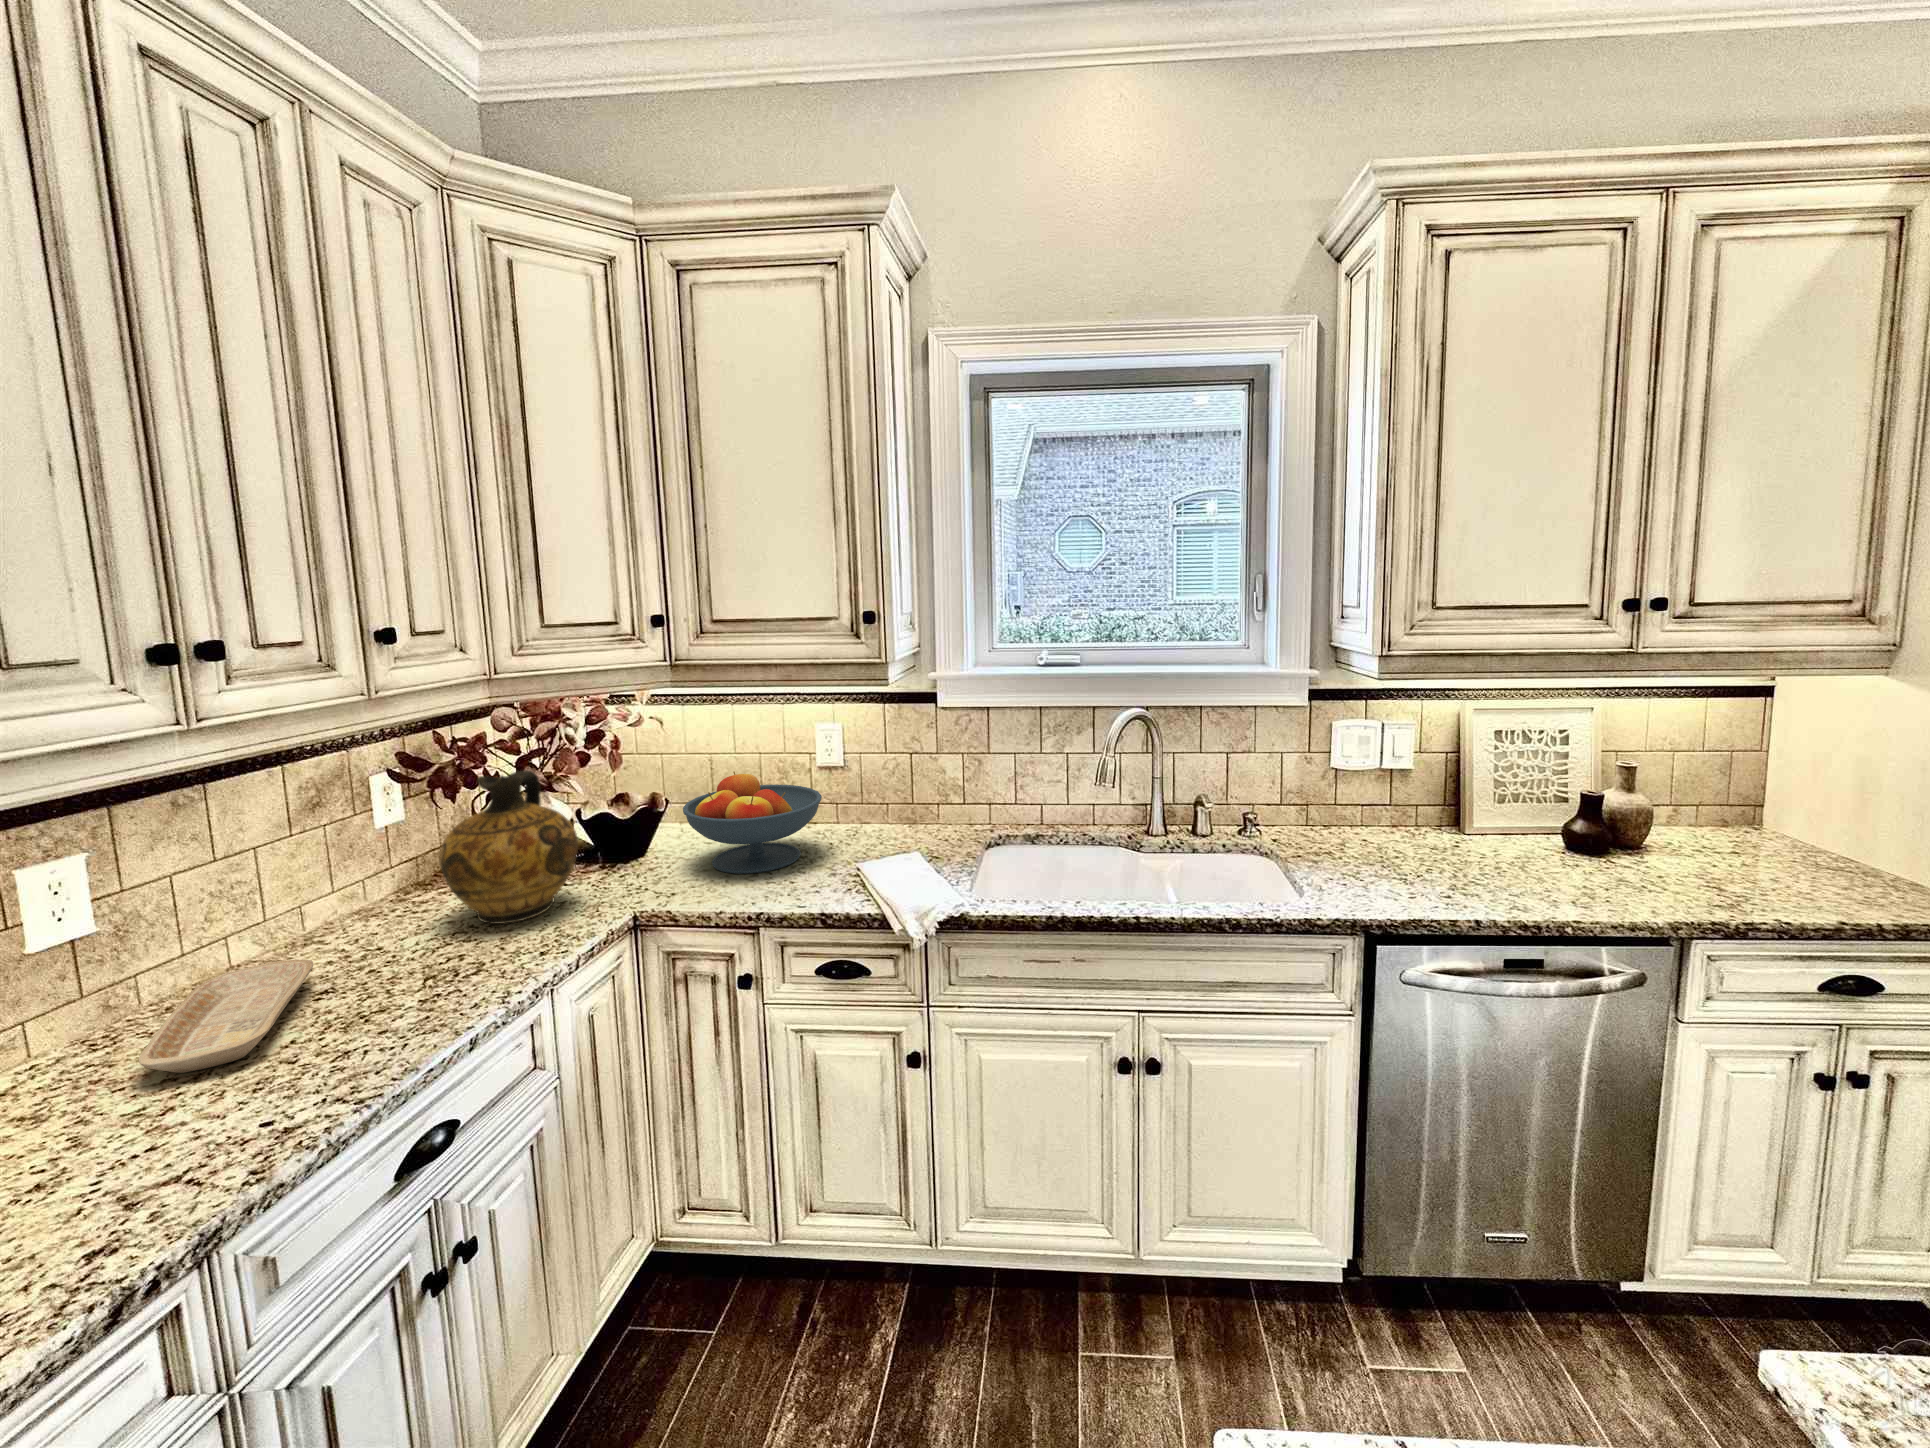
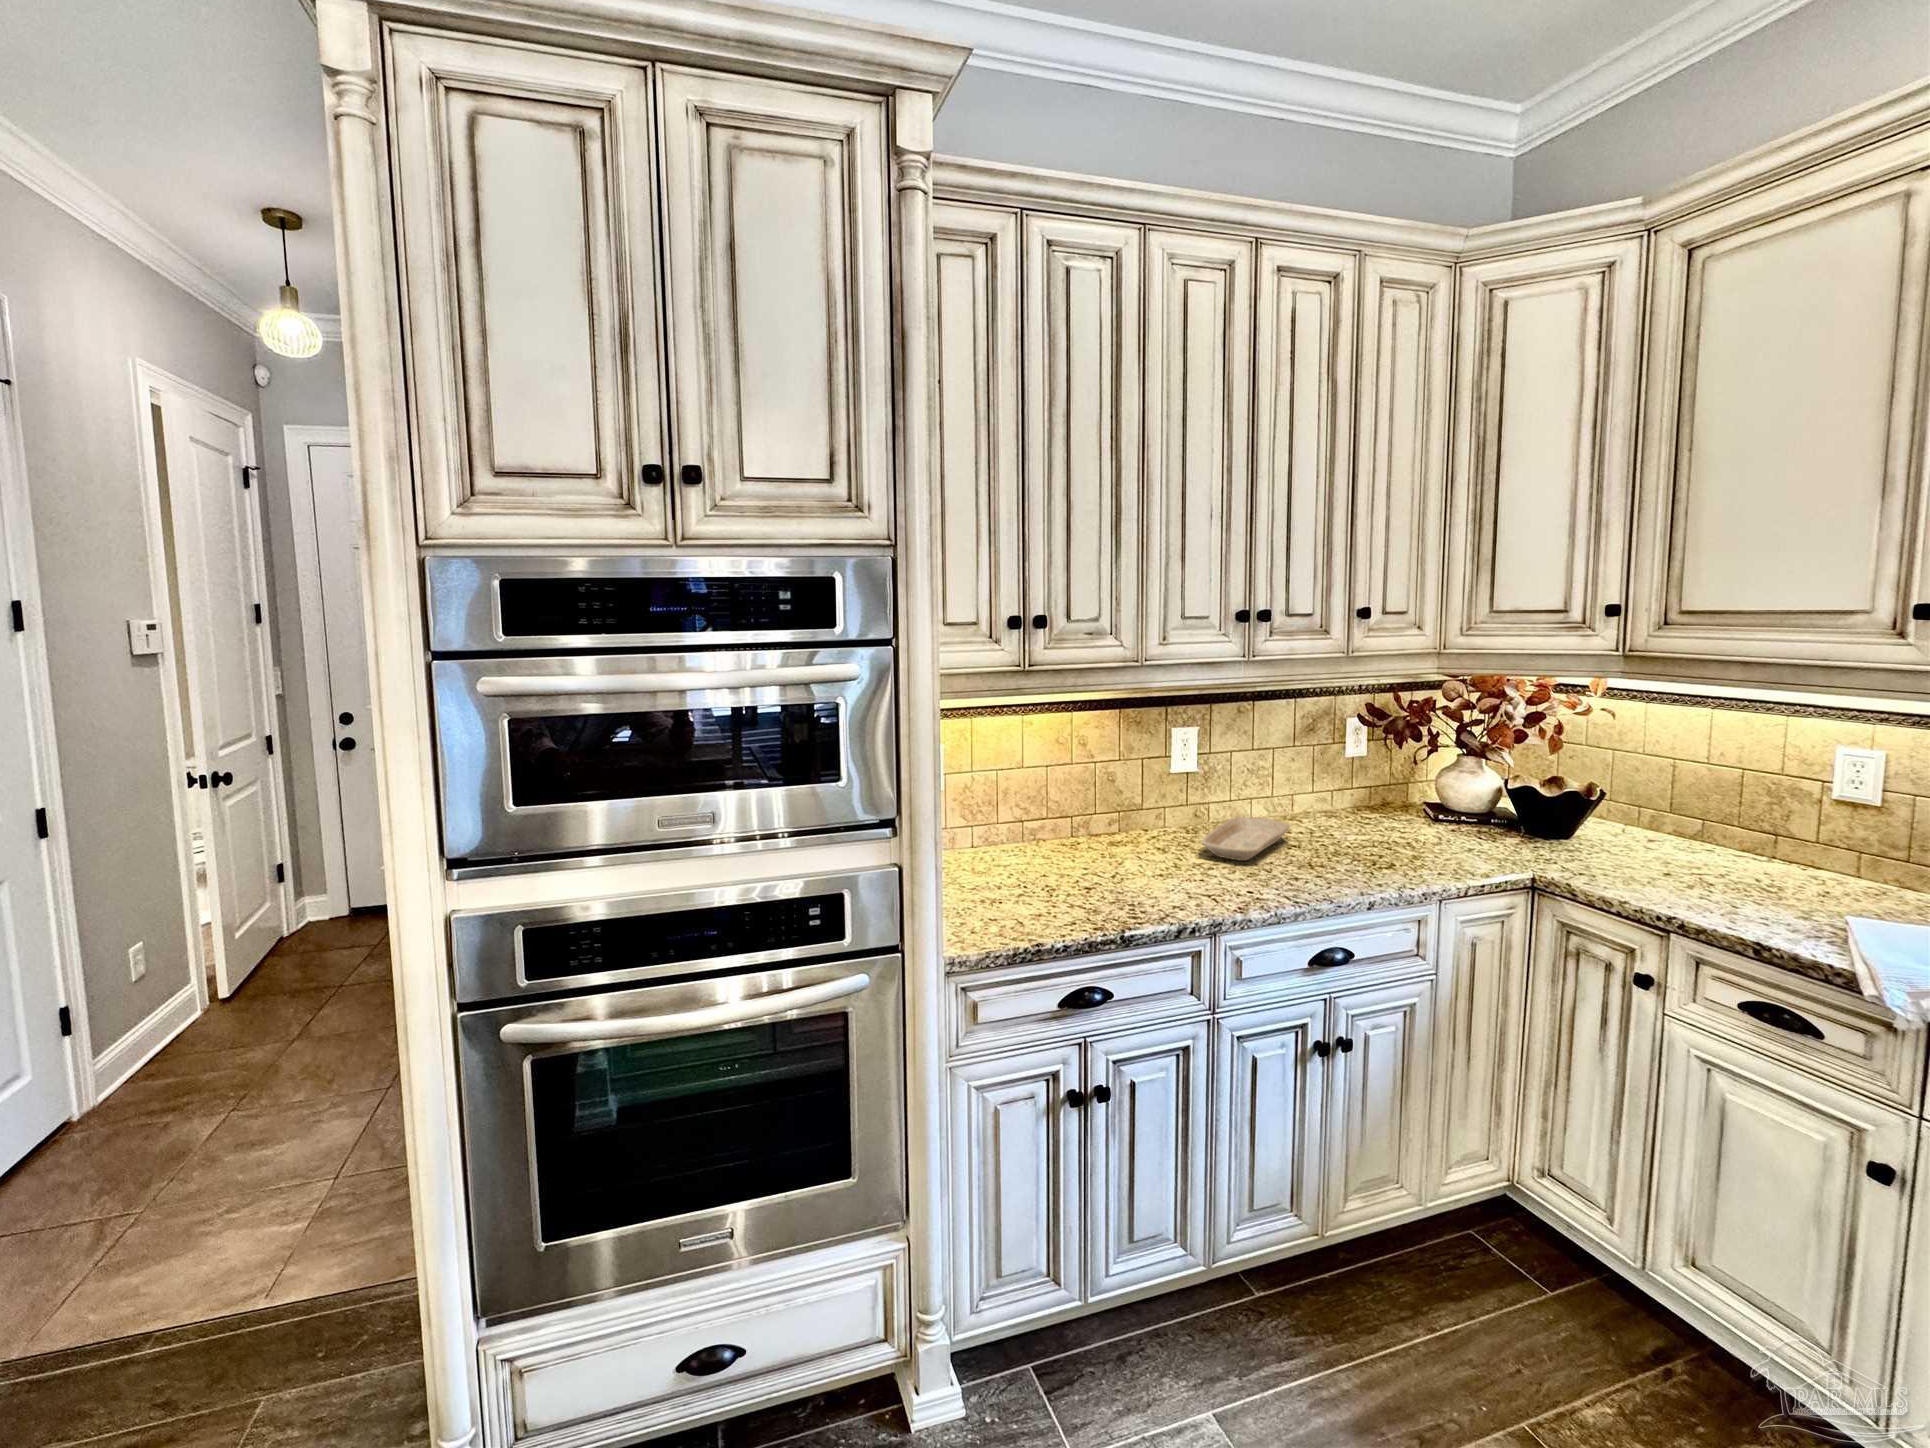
ceramic jug: present [439,770,578,924] -> none [1380,727,1494,850]
fruit bowl: present [683,772,822,874] -> none [1612,777,1811,891]

